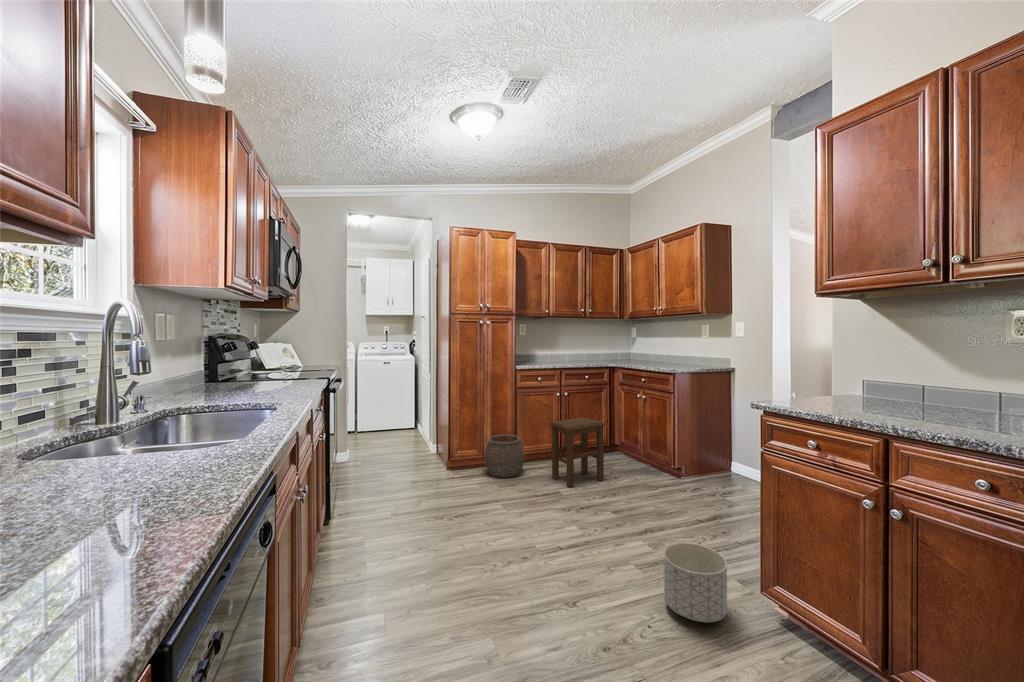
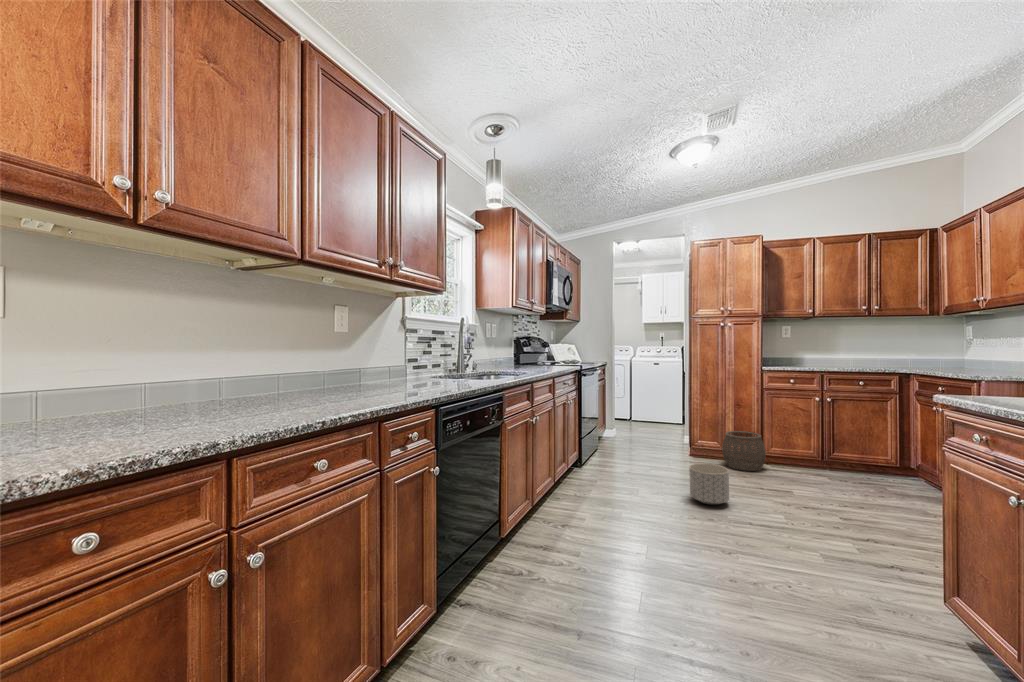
stool: present [551,417,605,488] -> none [791,423,861,495]
planter: present [664,543,727,622] -> present [689,463,729,505]

